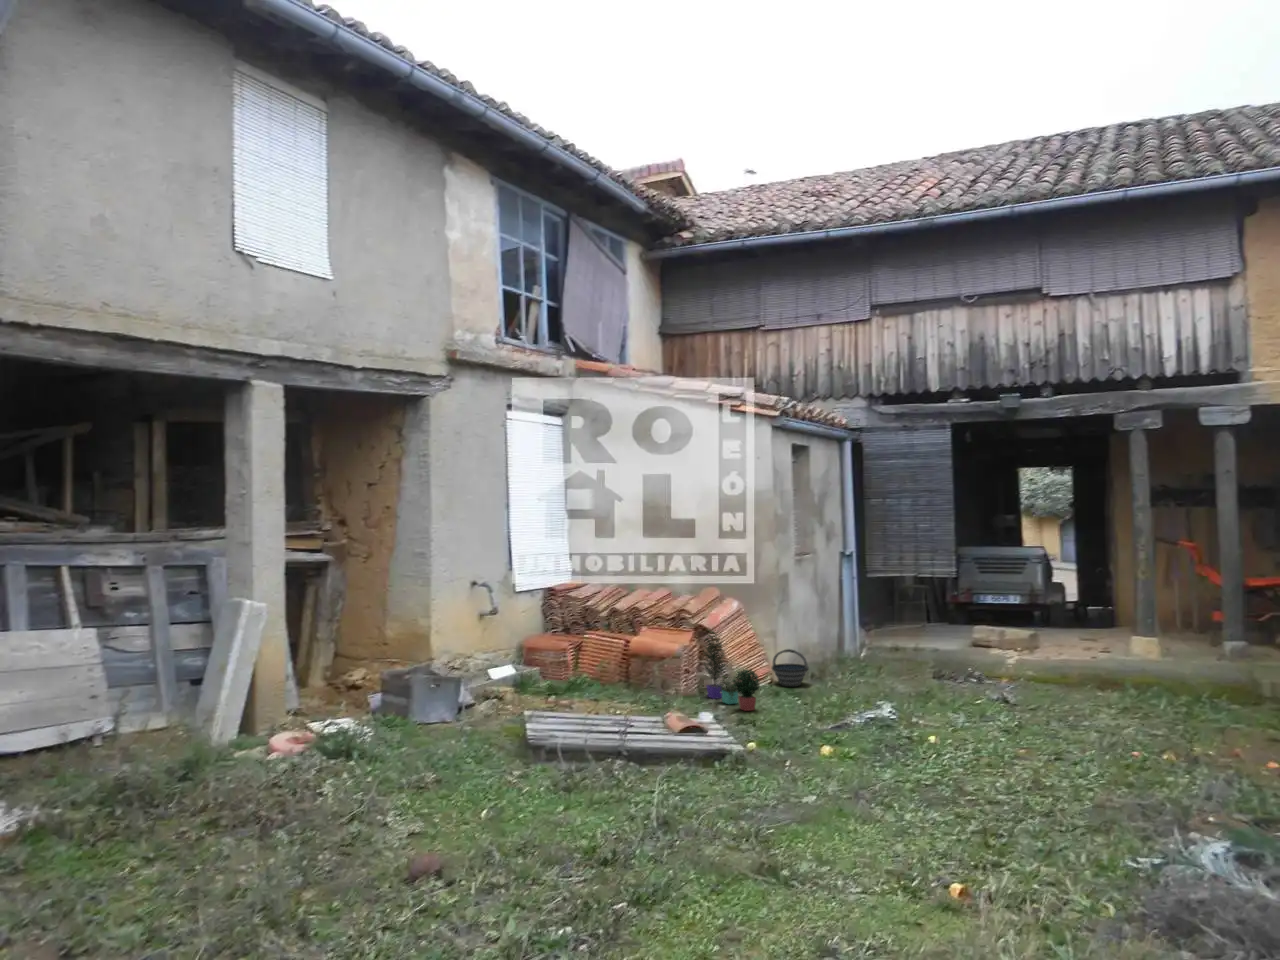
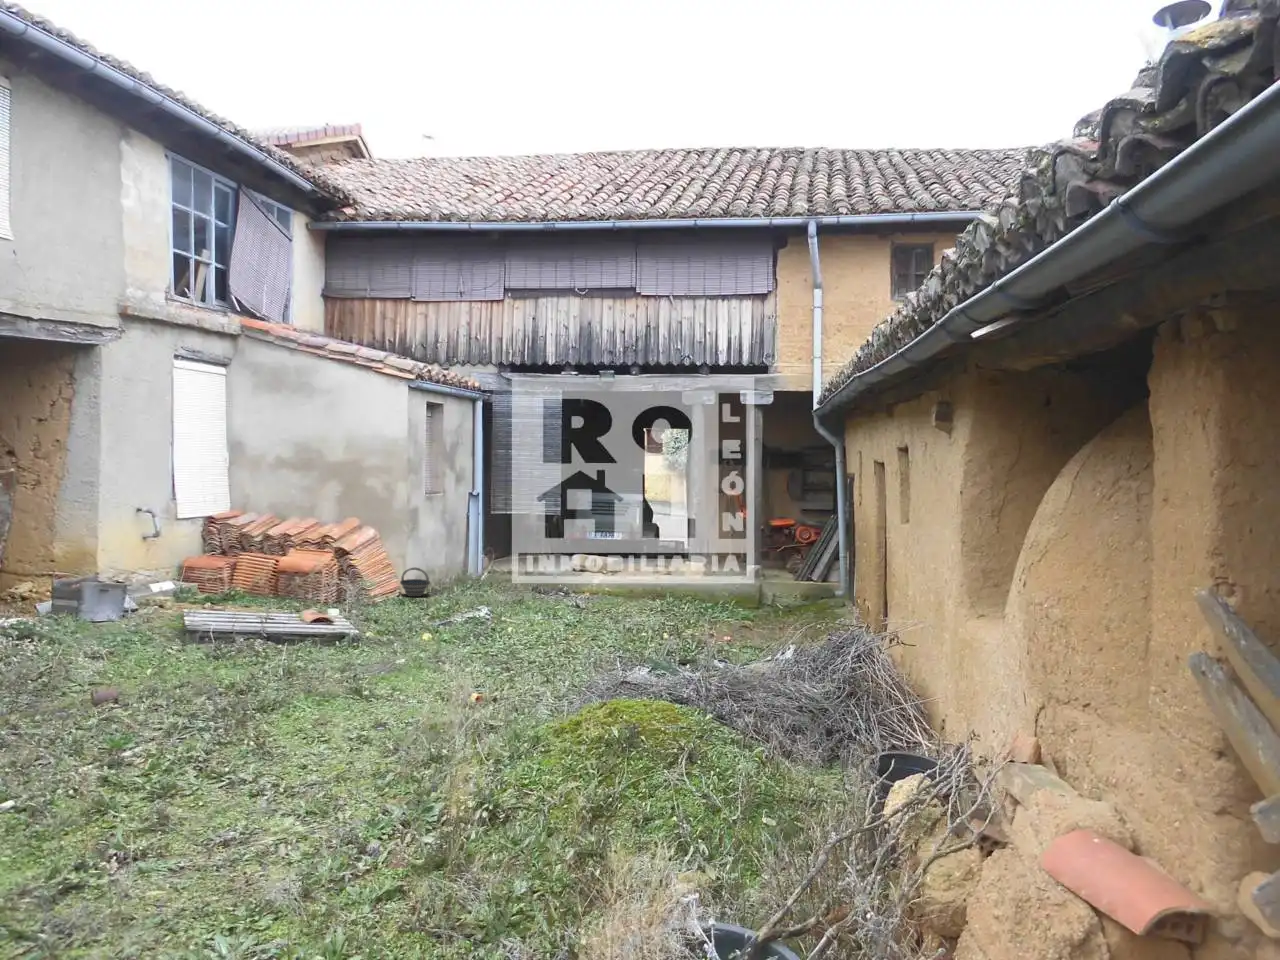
potted plant: present [704,632,760,711] -> none [341,550,386,612]

